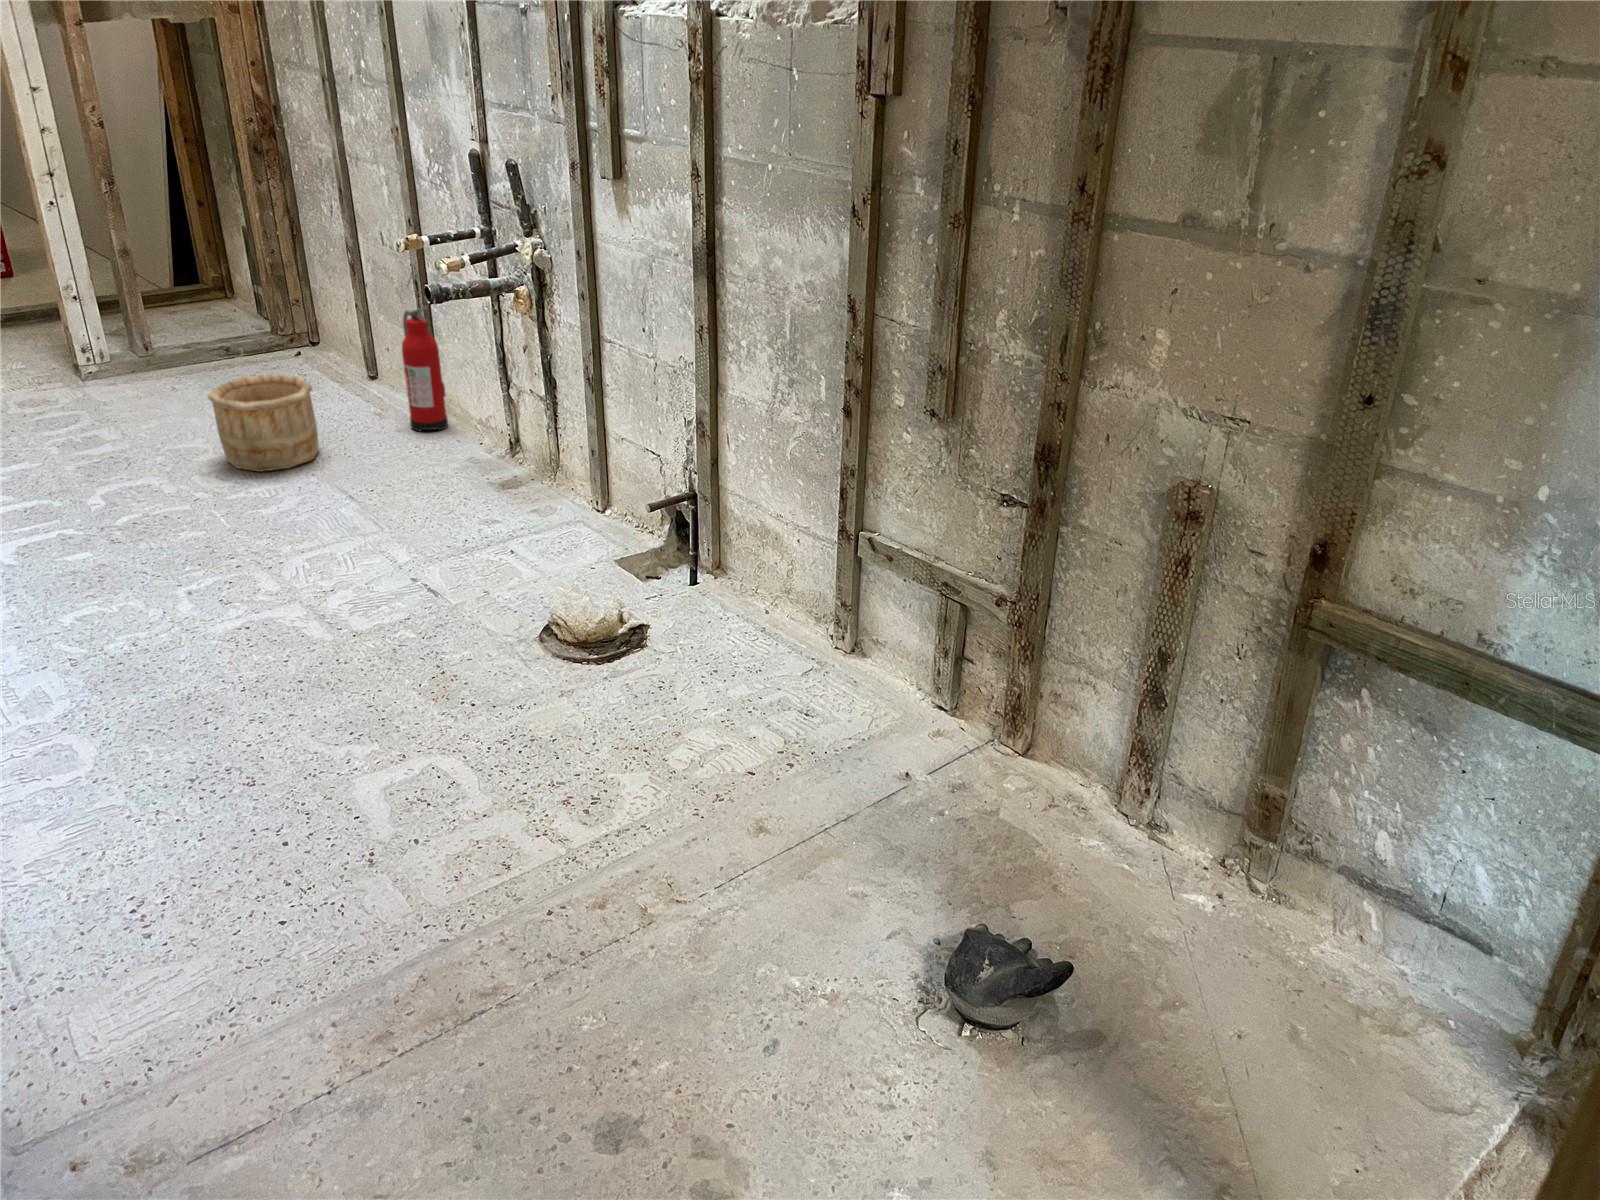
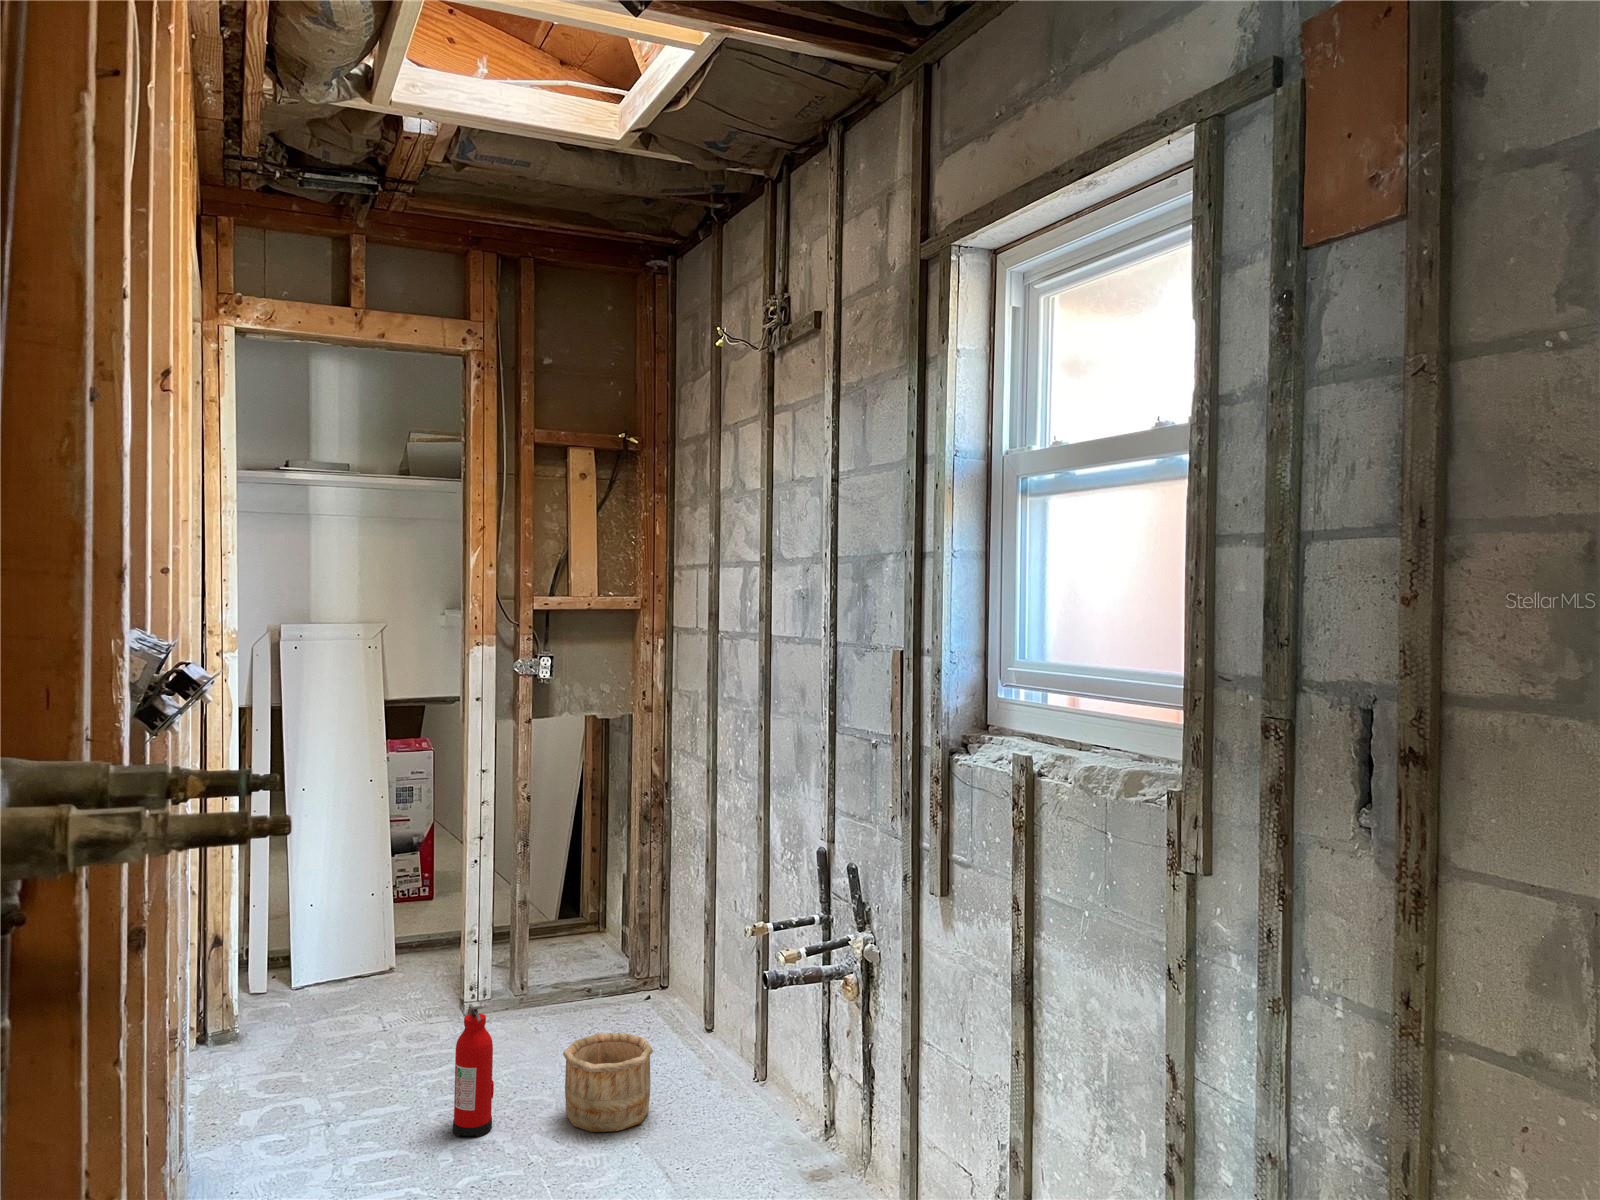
fire extinguisher: present [402,307,448,432] -> present [453,1004,494,1137]

